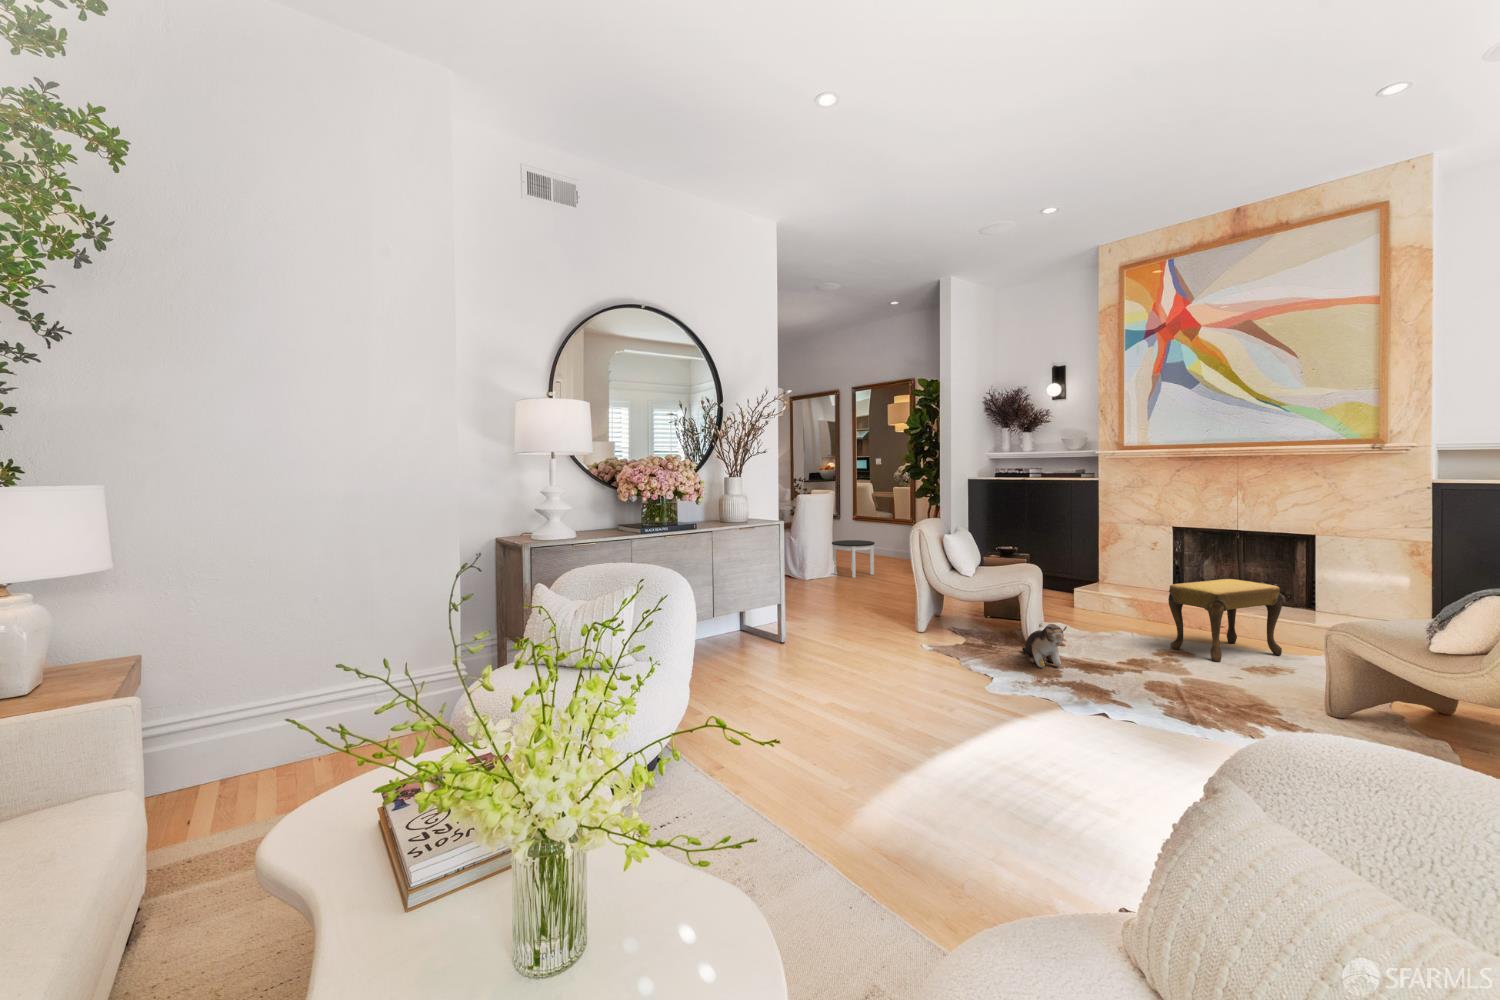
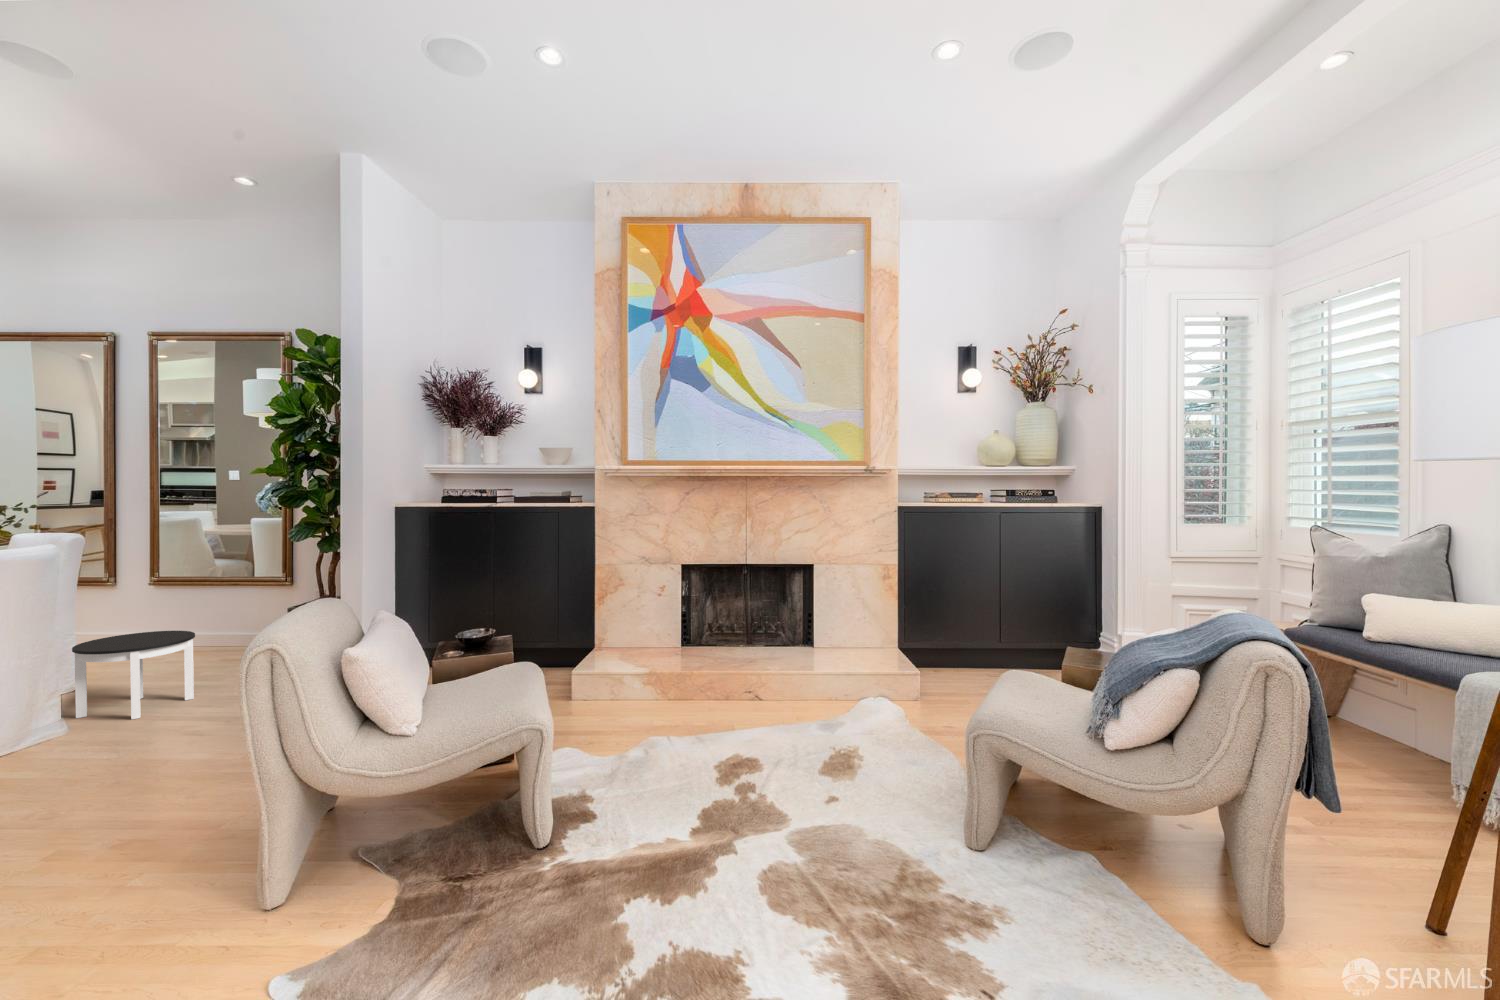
footstool: present [1168,579,1282,662] -> none [737,649,850,790]
plush toy: present [1022,624,1067,668] -> none [534,837,643,943]

